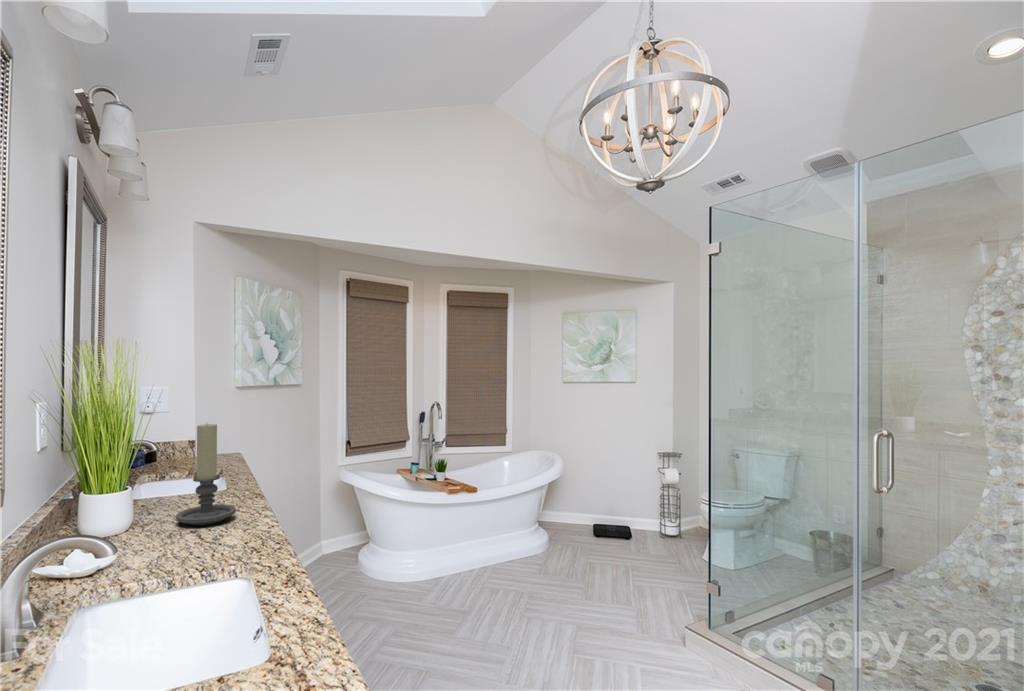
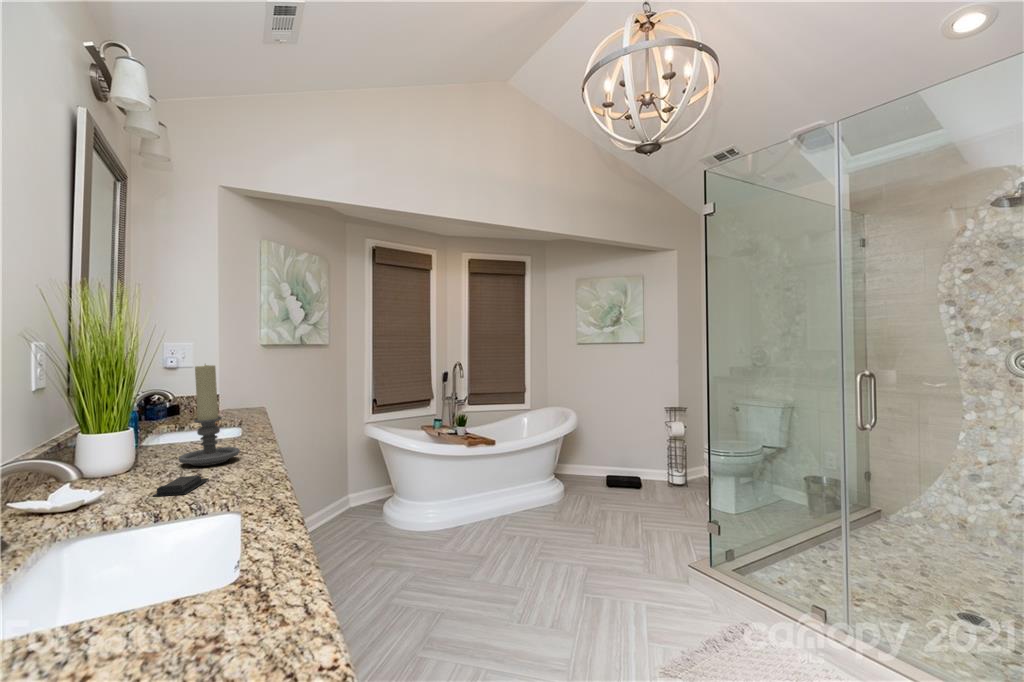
soap bar: none [161,538,212,562] -> present [153,475,209,497]

